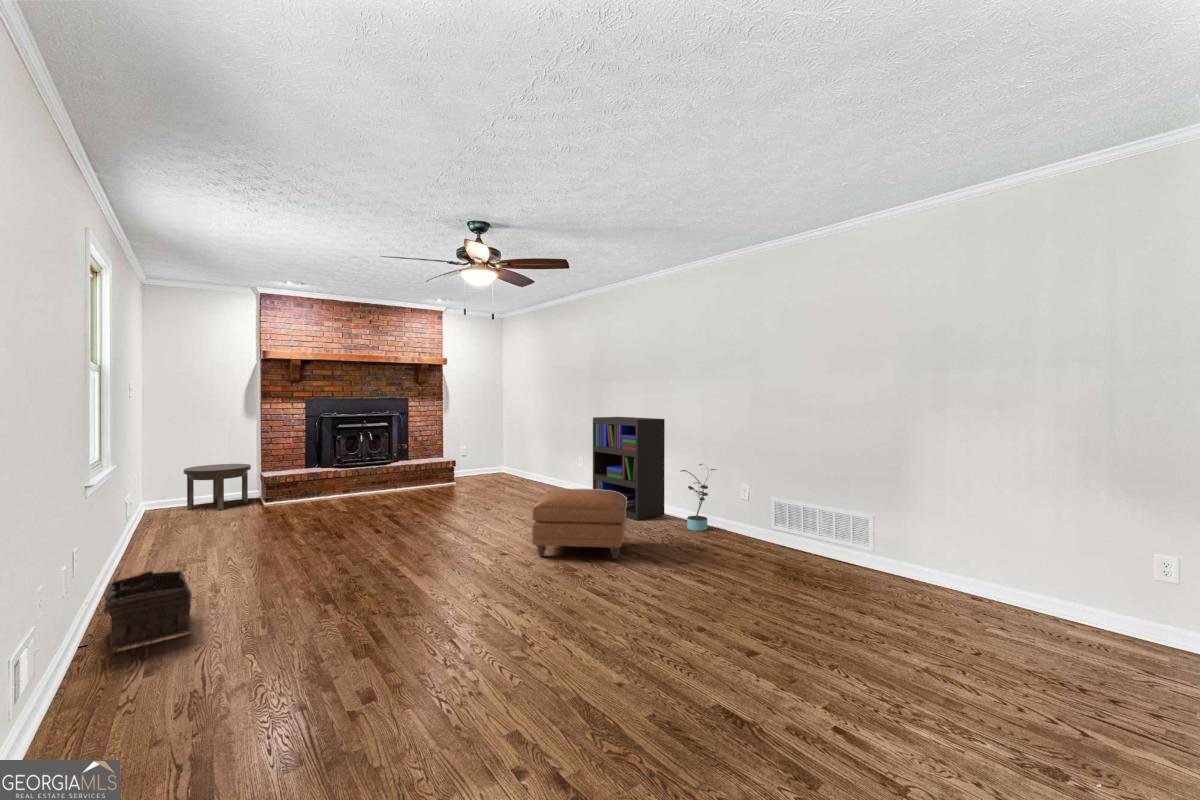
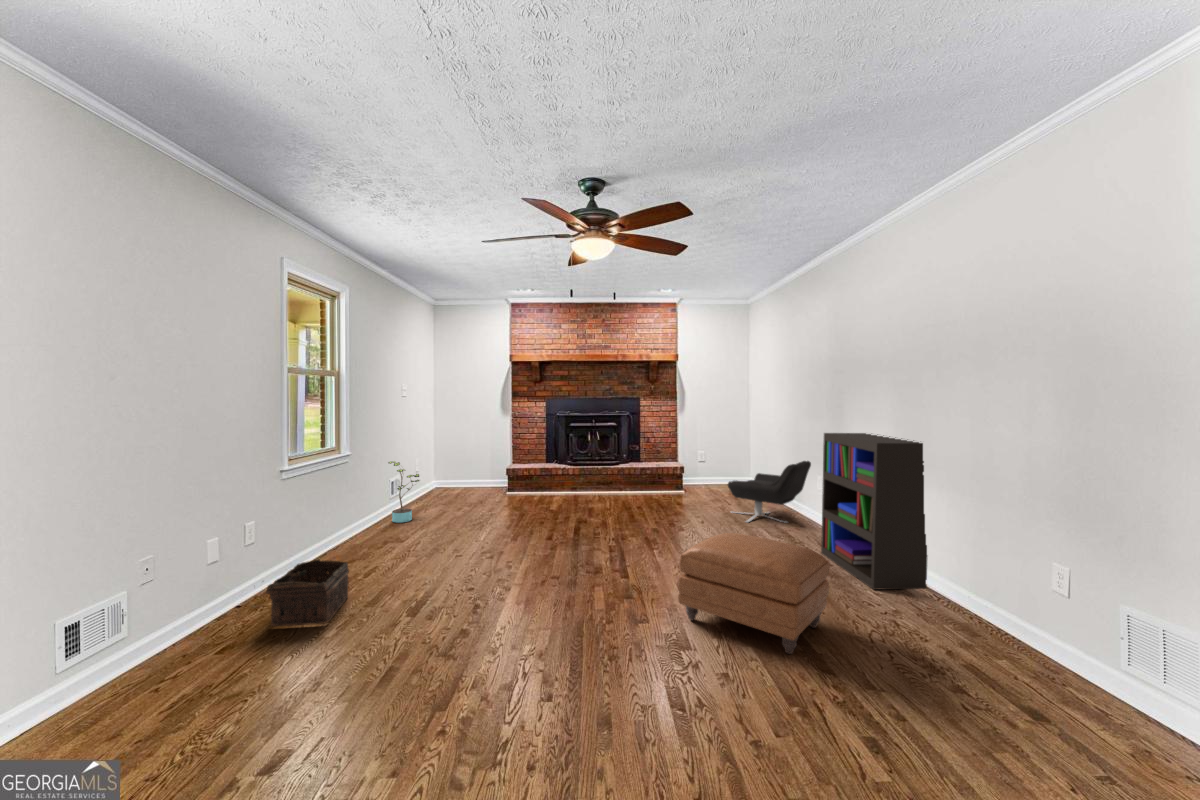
lounge chair: none [508,443,570,497] -> present [728,461,811,523]
side table: present [184,464,251,510] -> none [452,454,500,495]
potted plant: present [681,464,716,531] -> present [388,461,419,523]

